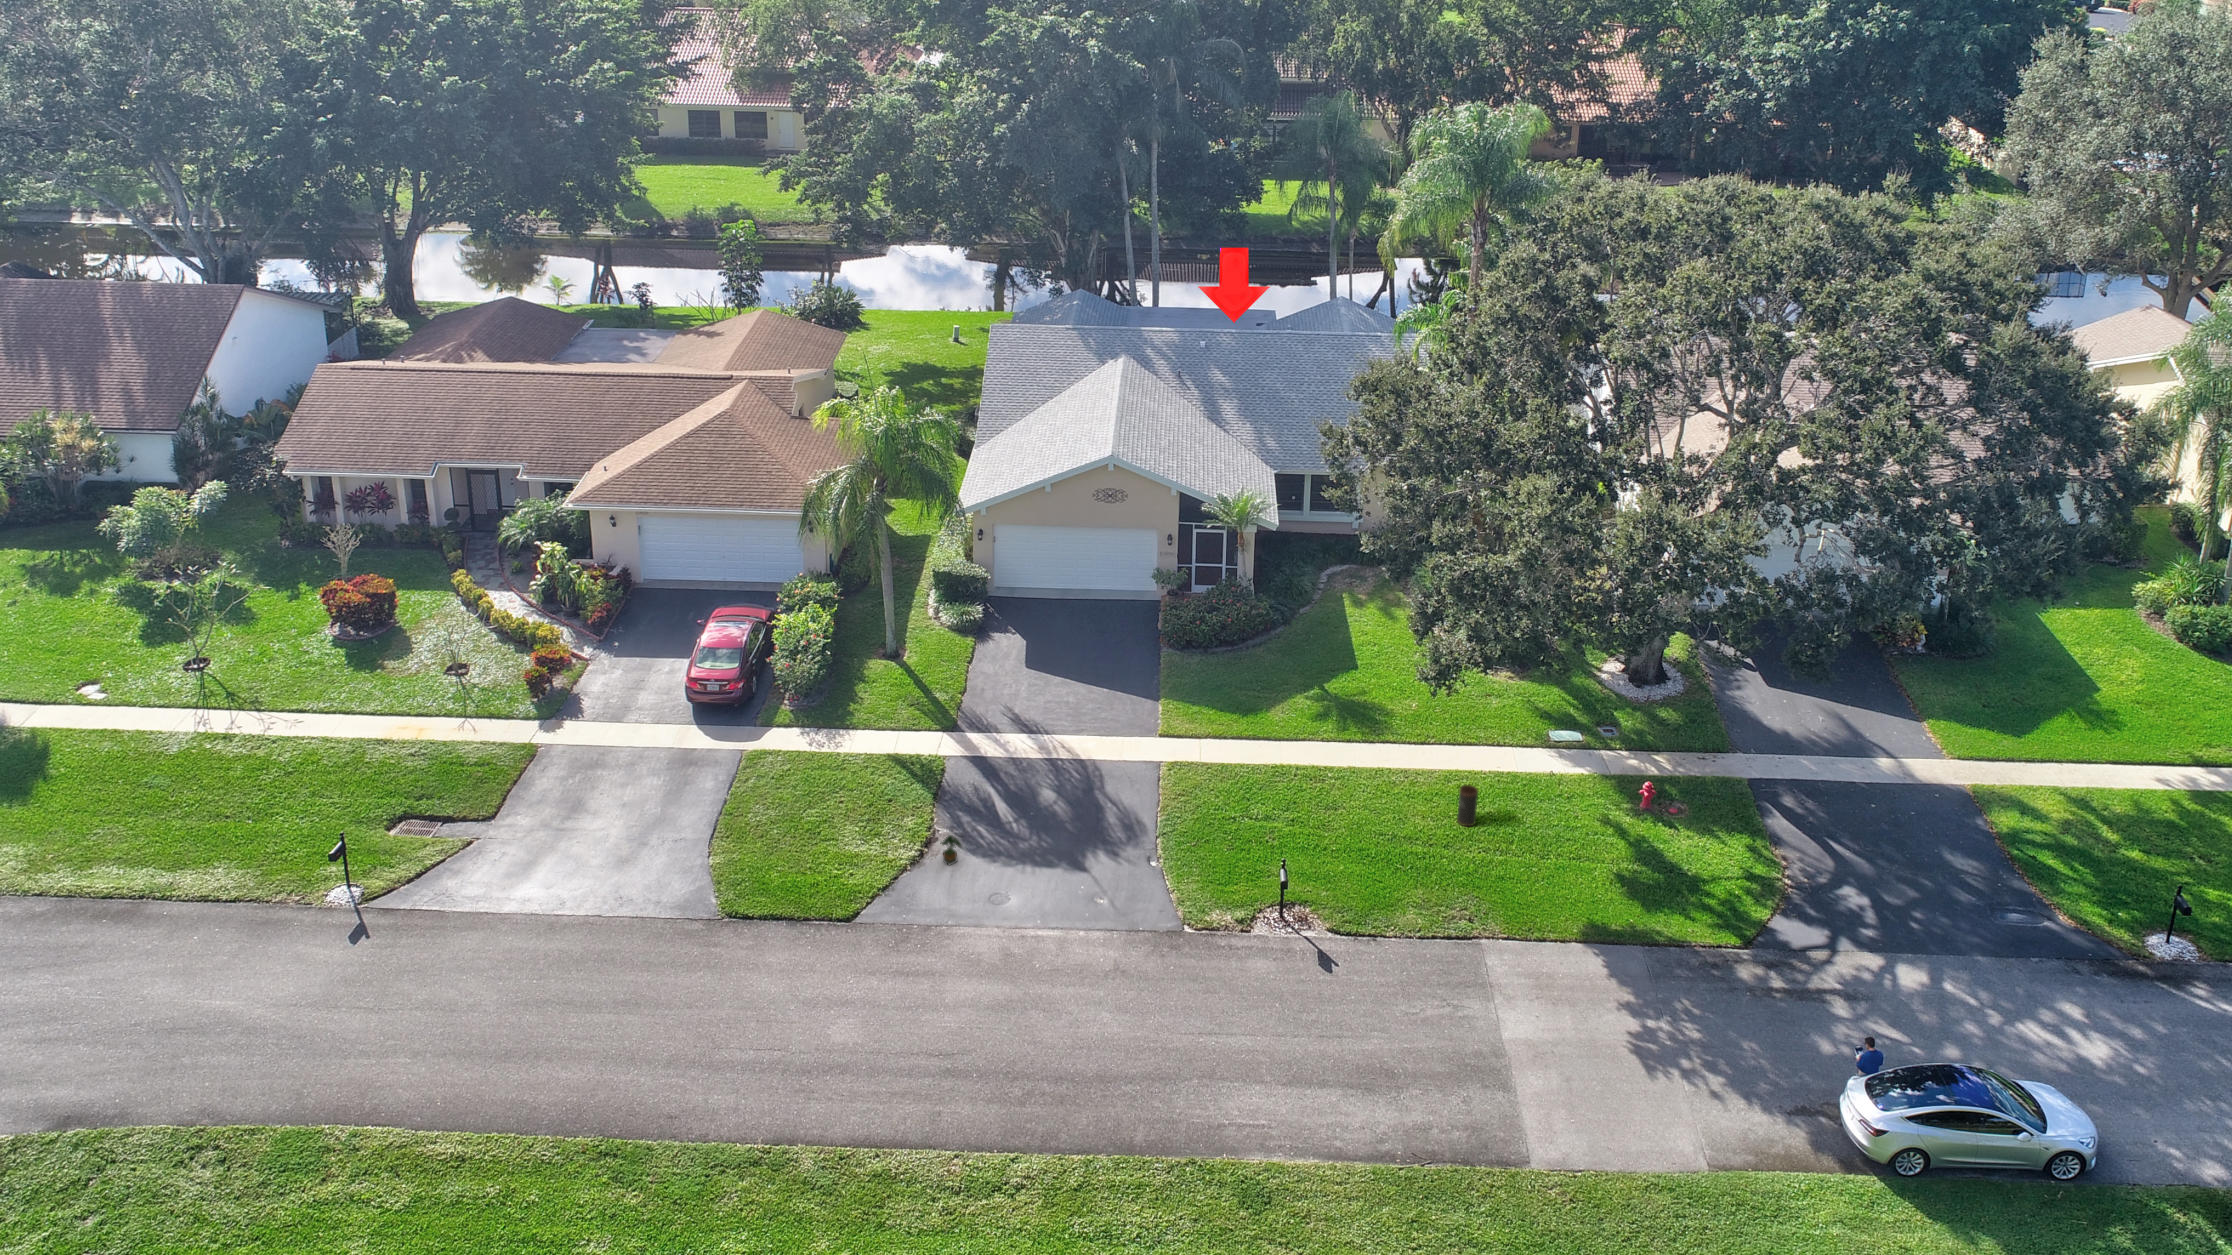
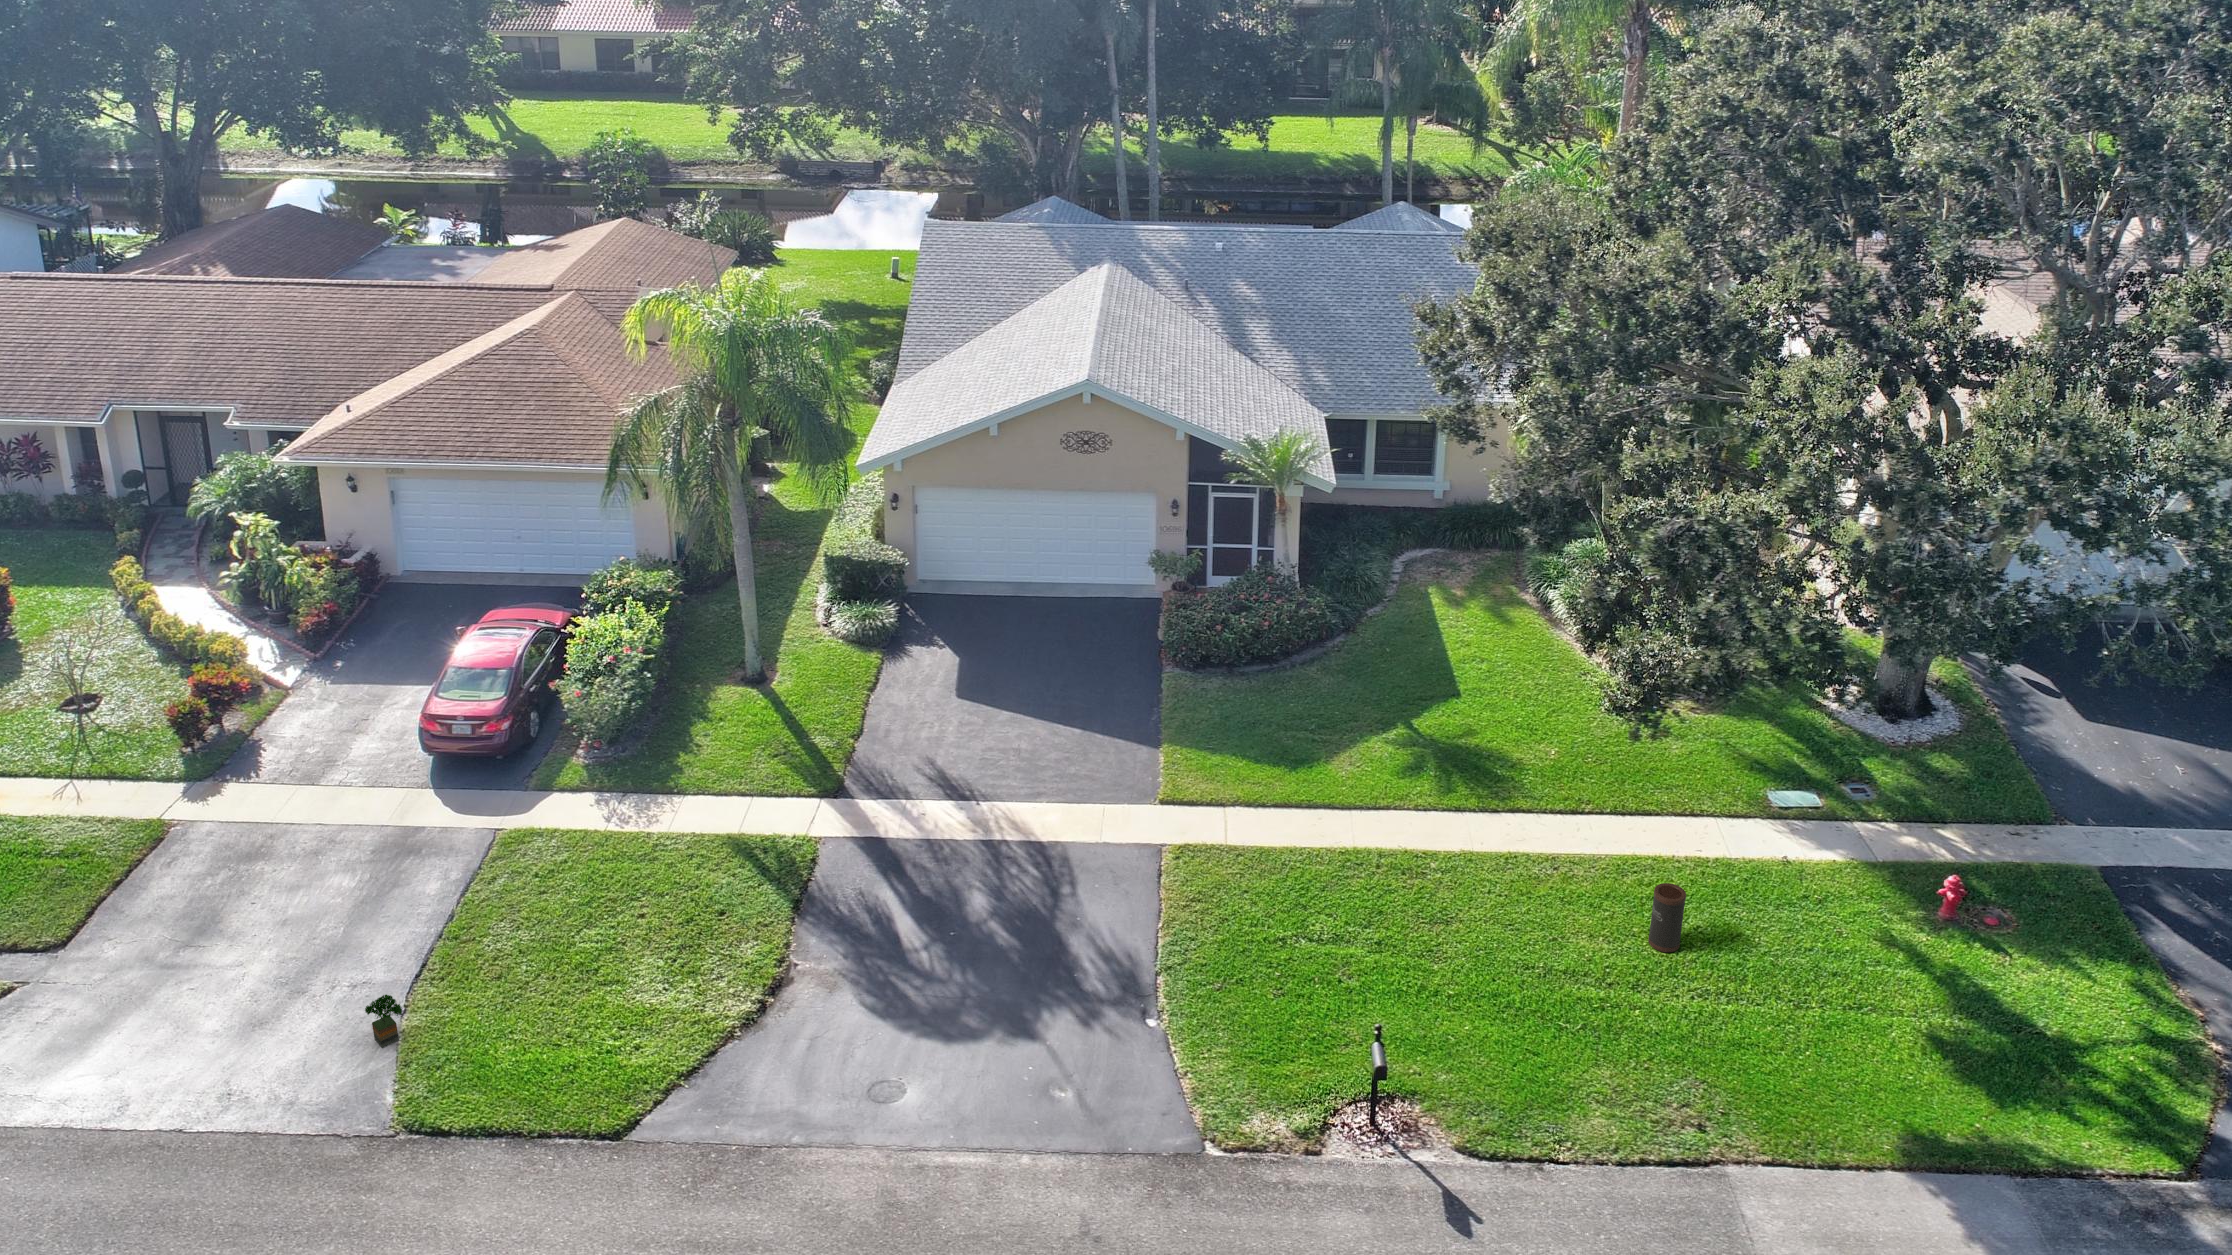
potted tree: present [940,835,961,865] -> present [365,995,402,1048]

